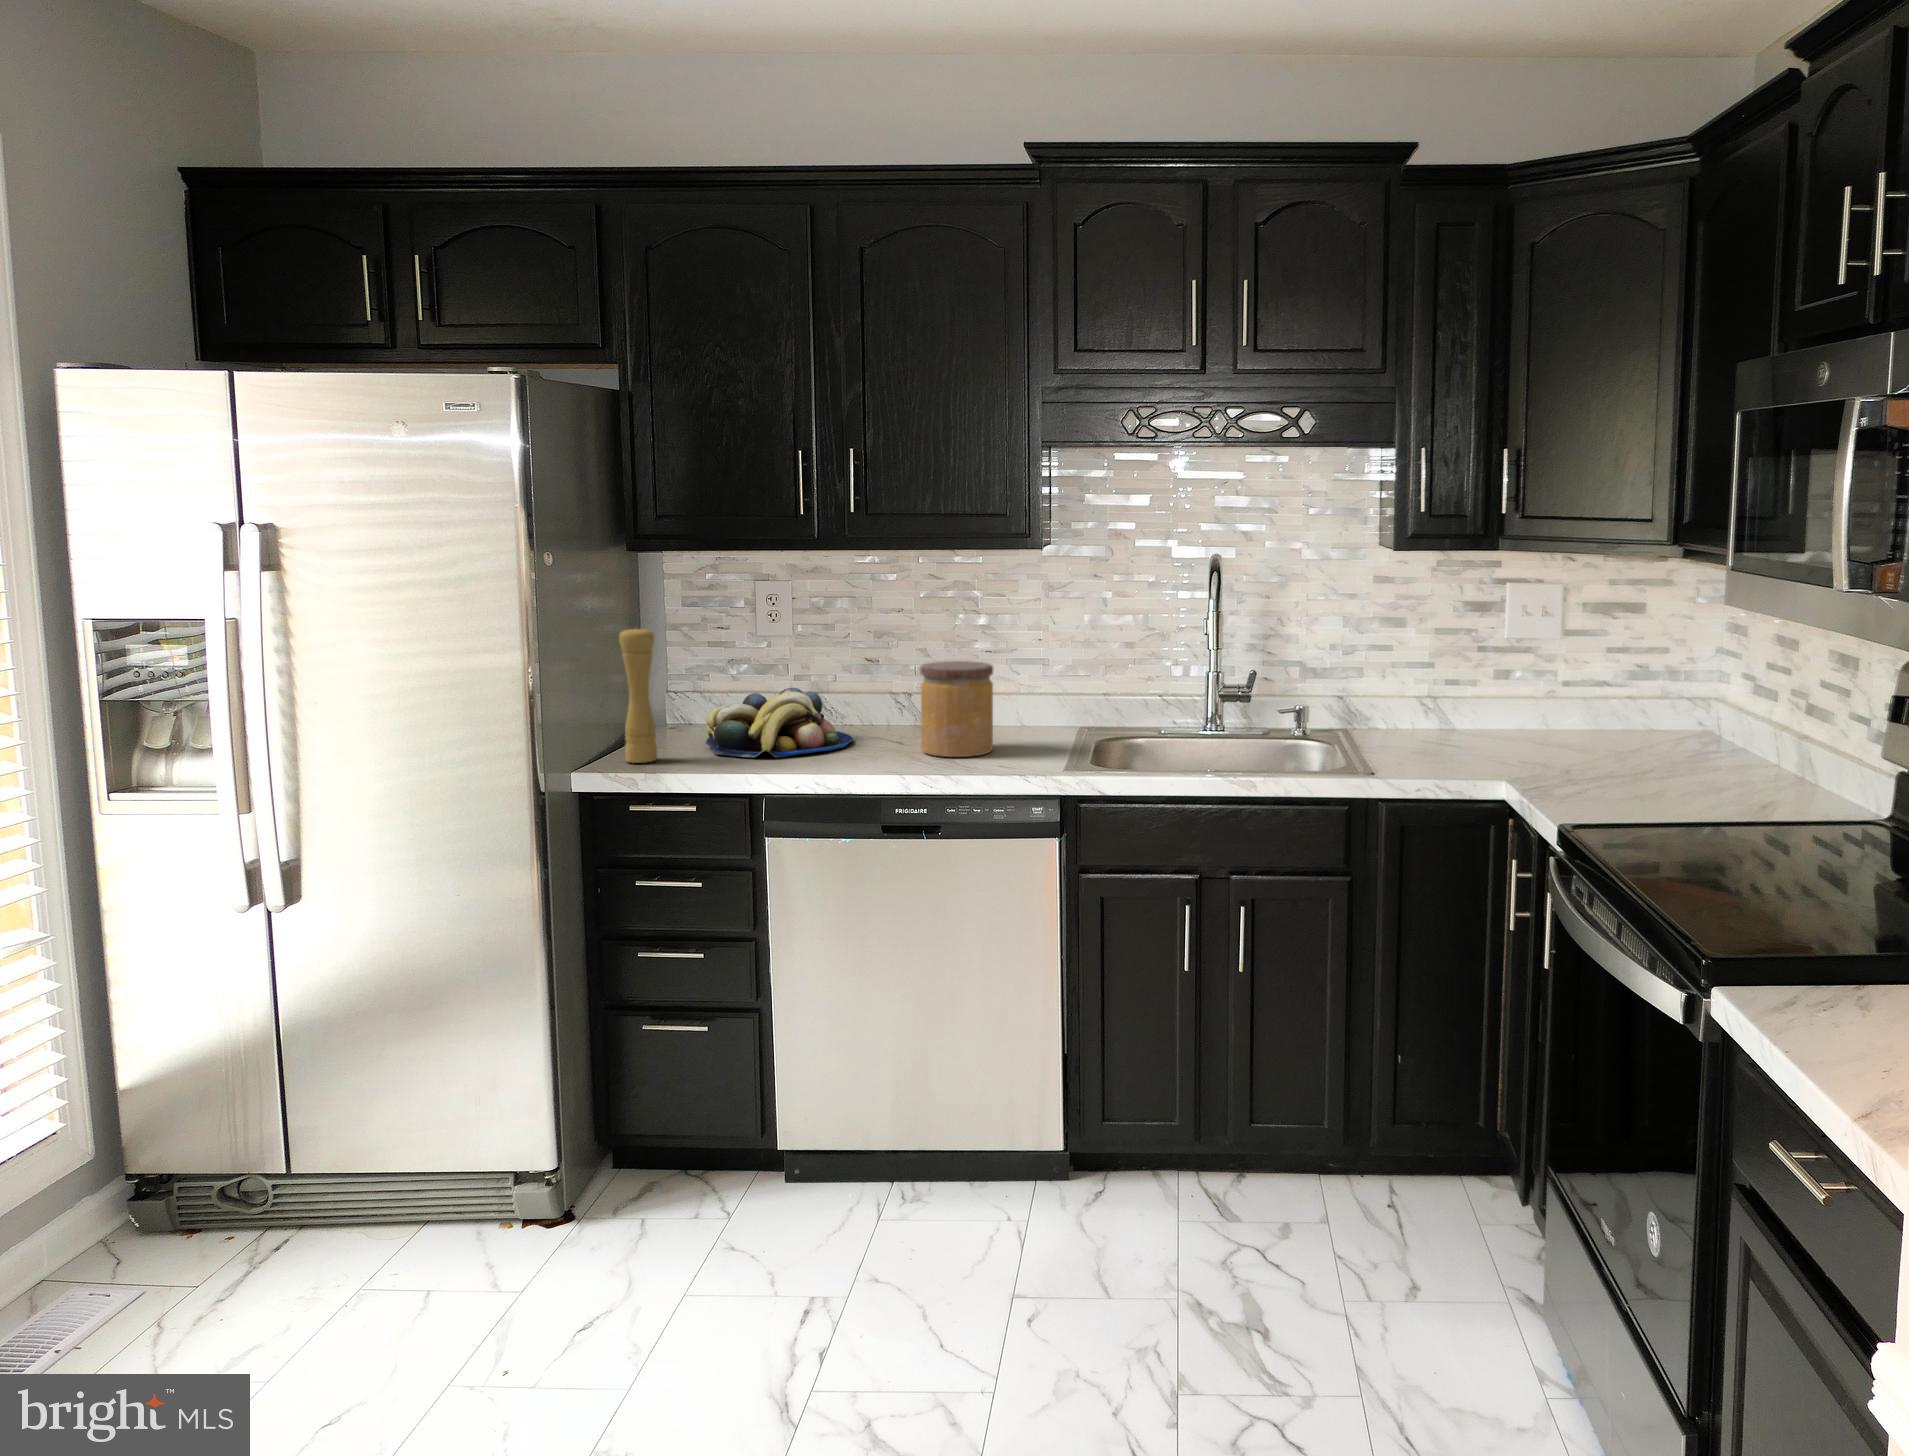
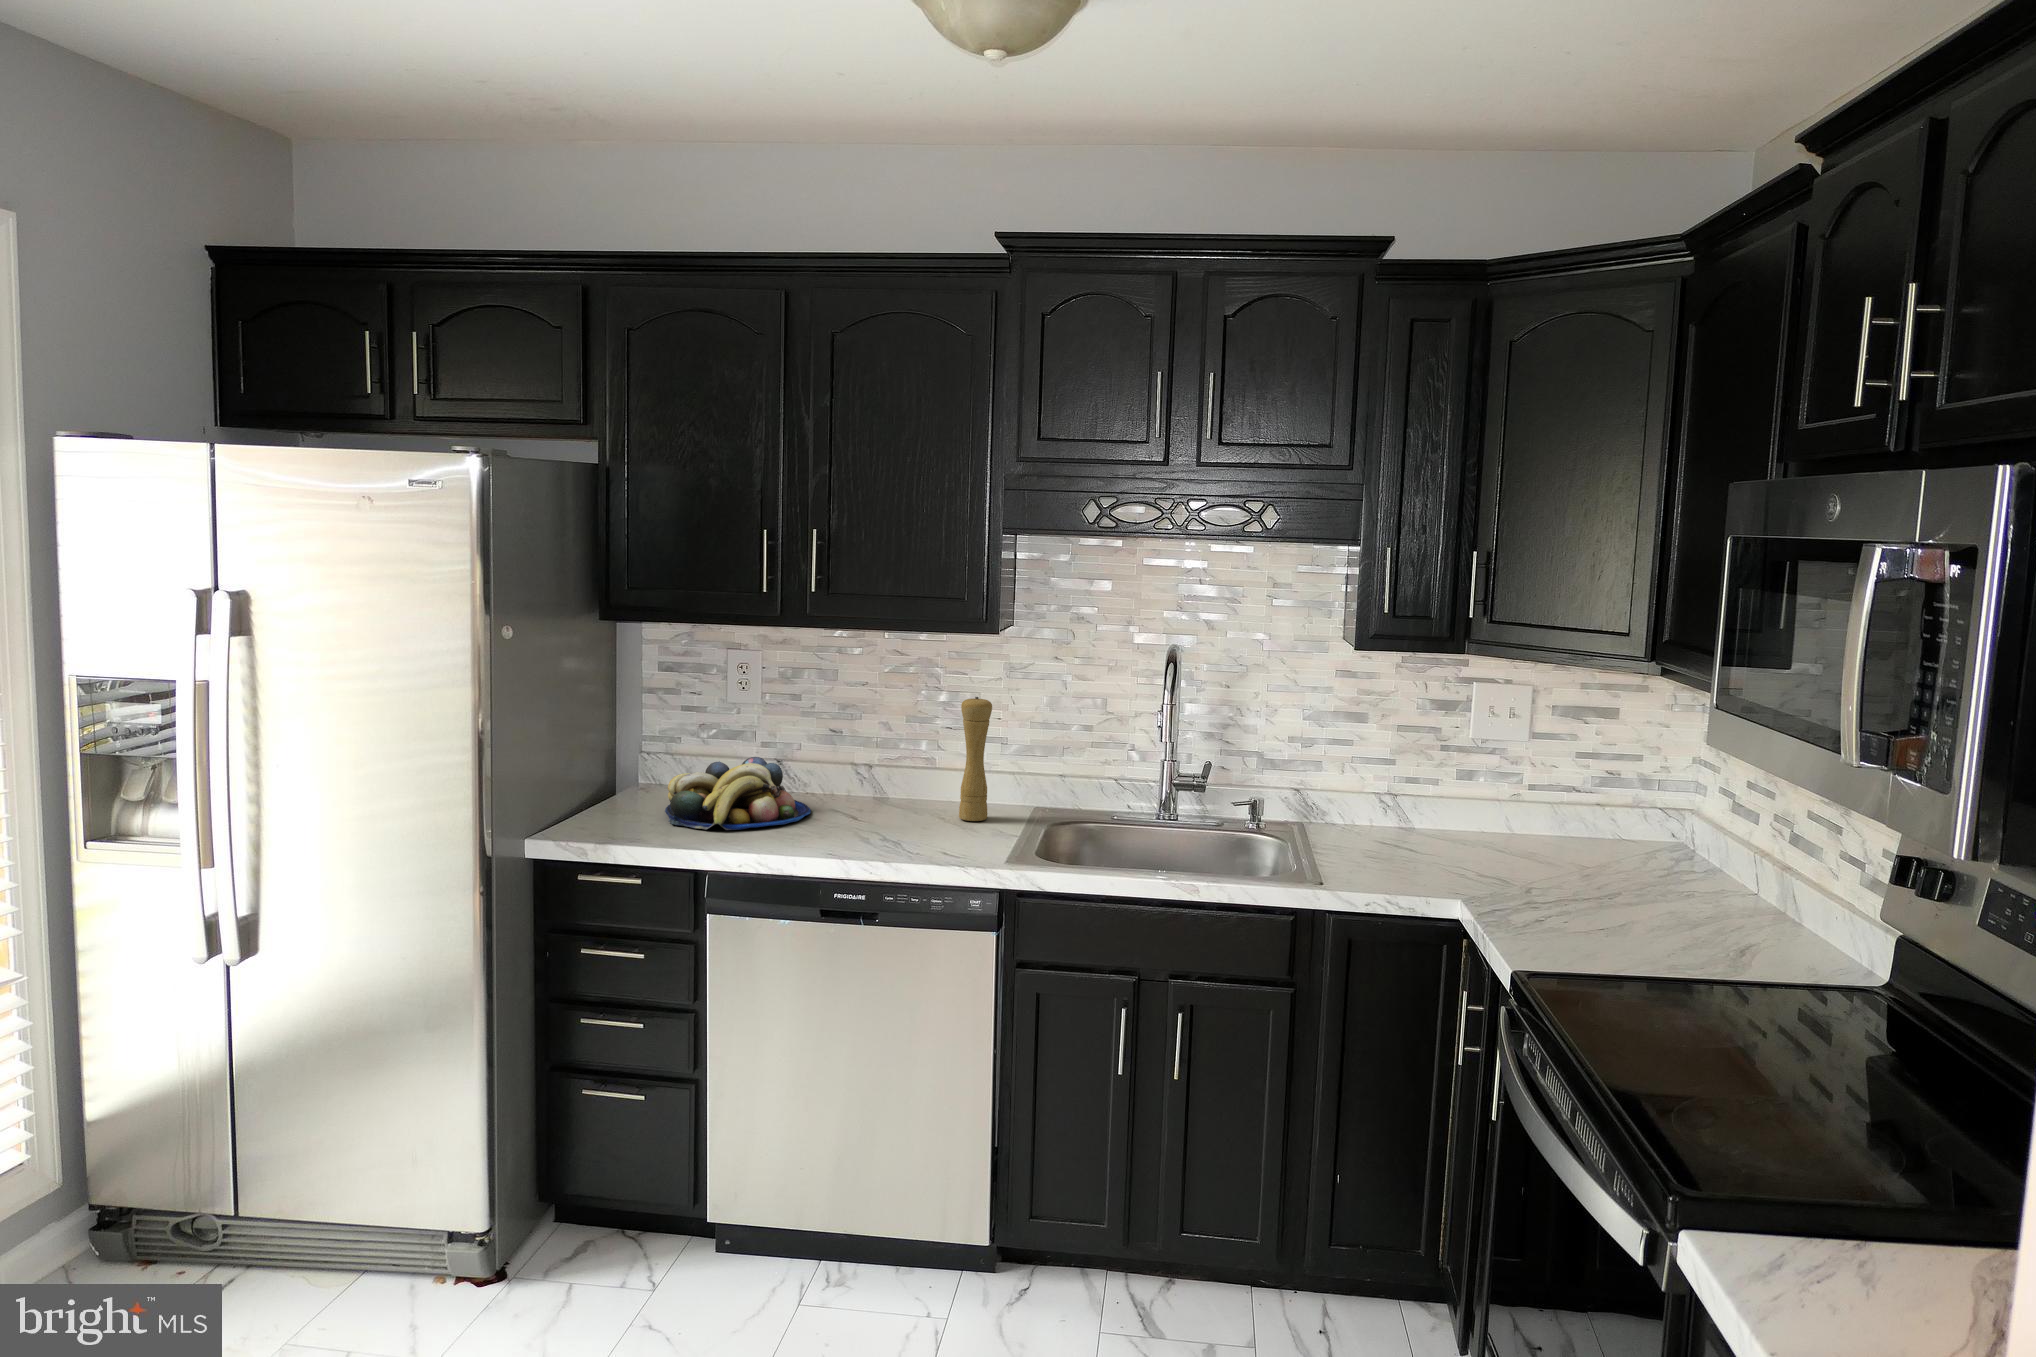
pepper mill: present [619,627,657,763] -> present [959,697,992,821]
jar: present [920,661,993,757] -> none [872,741,945,839]

